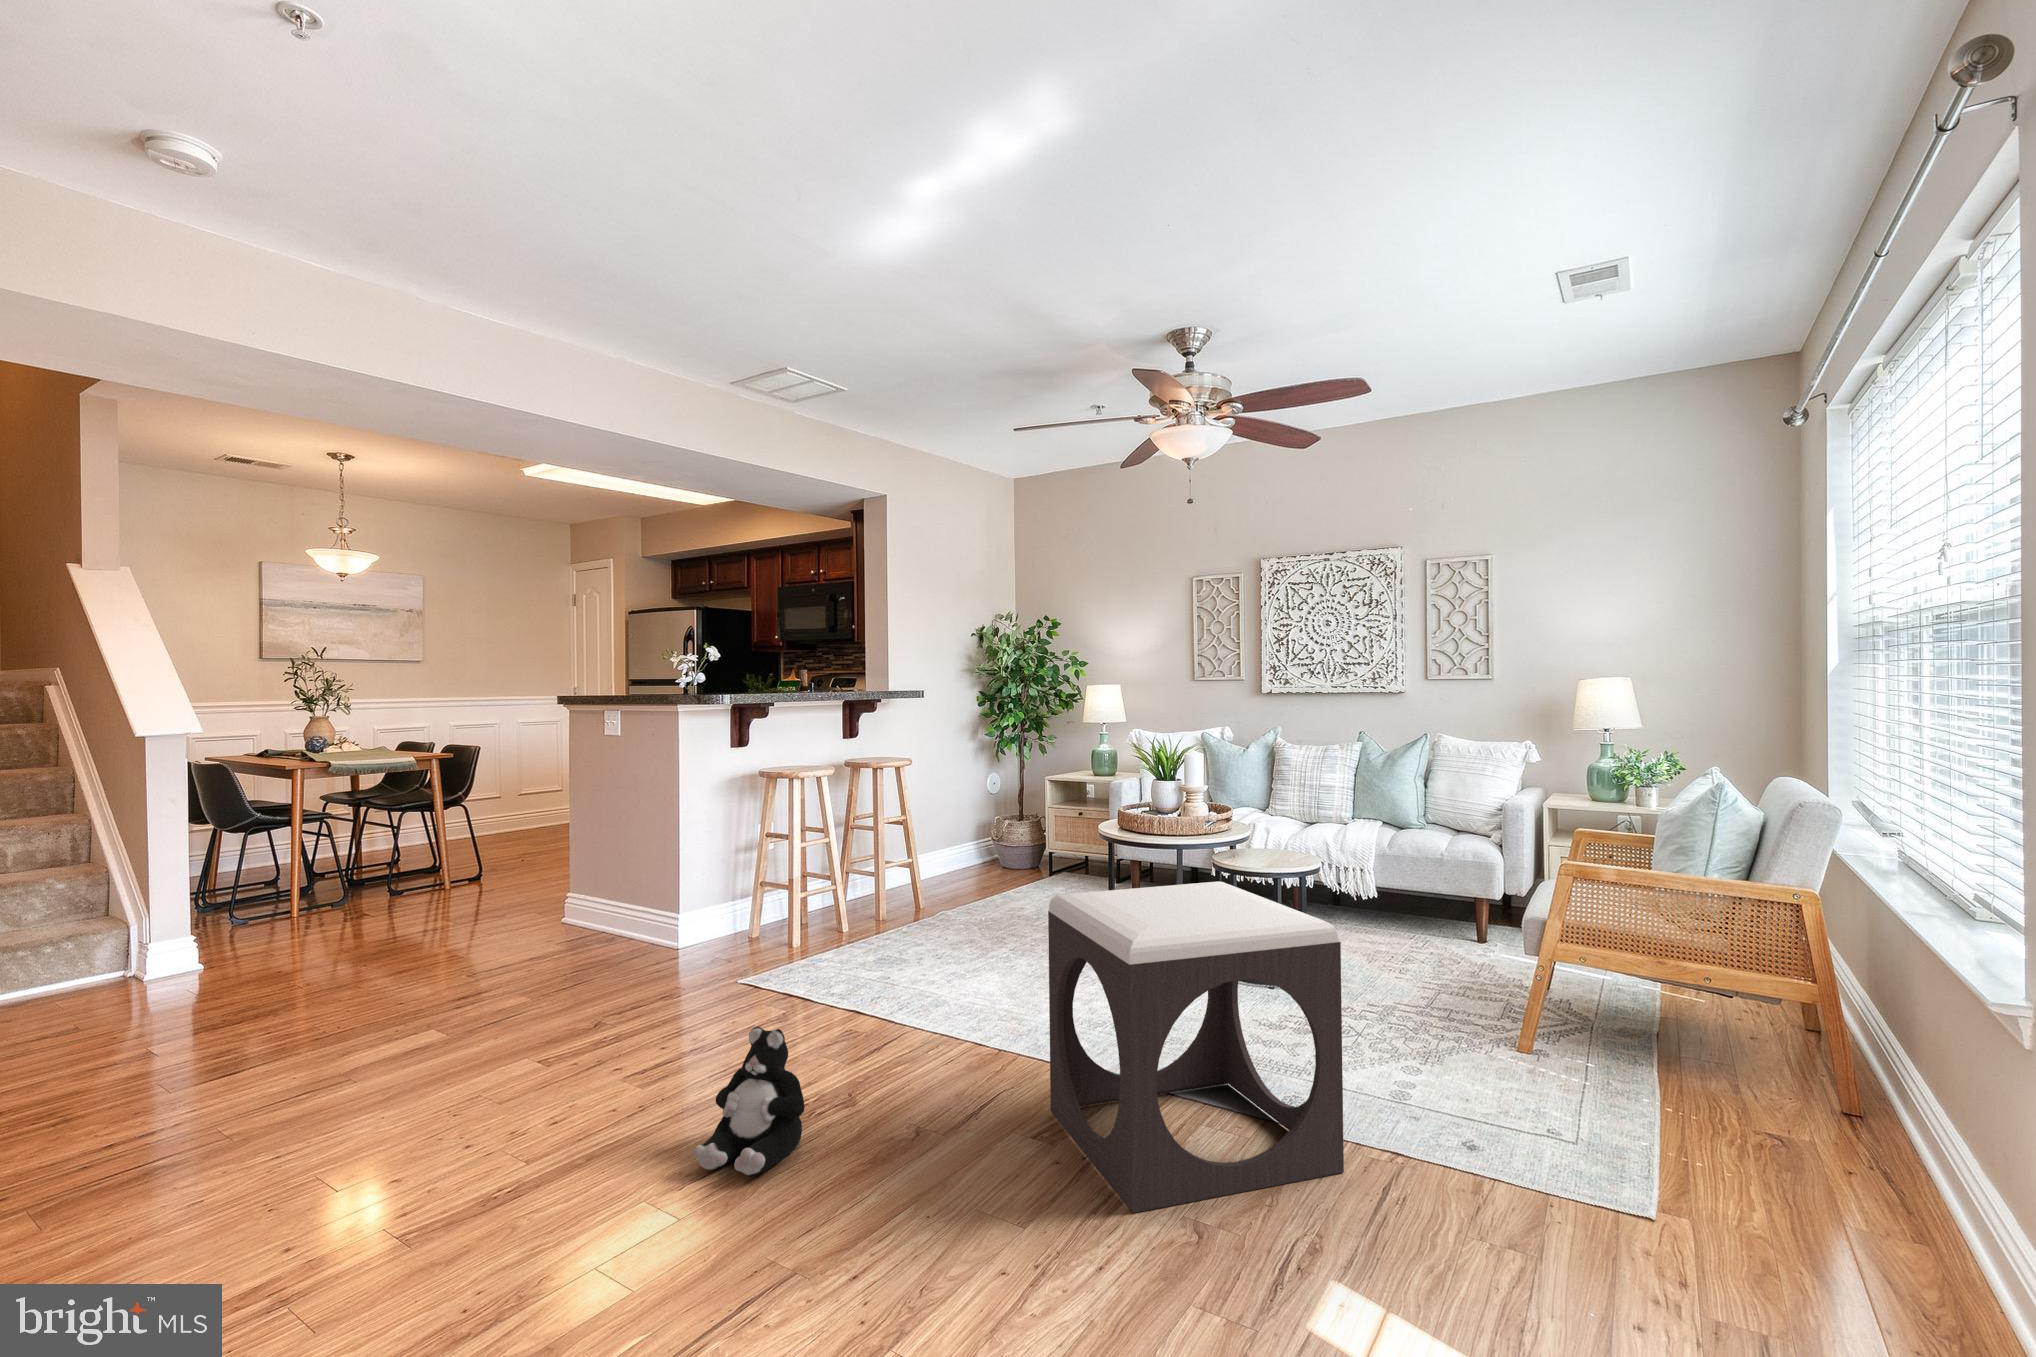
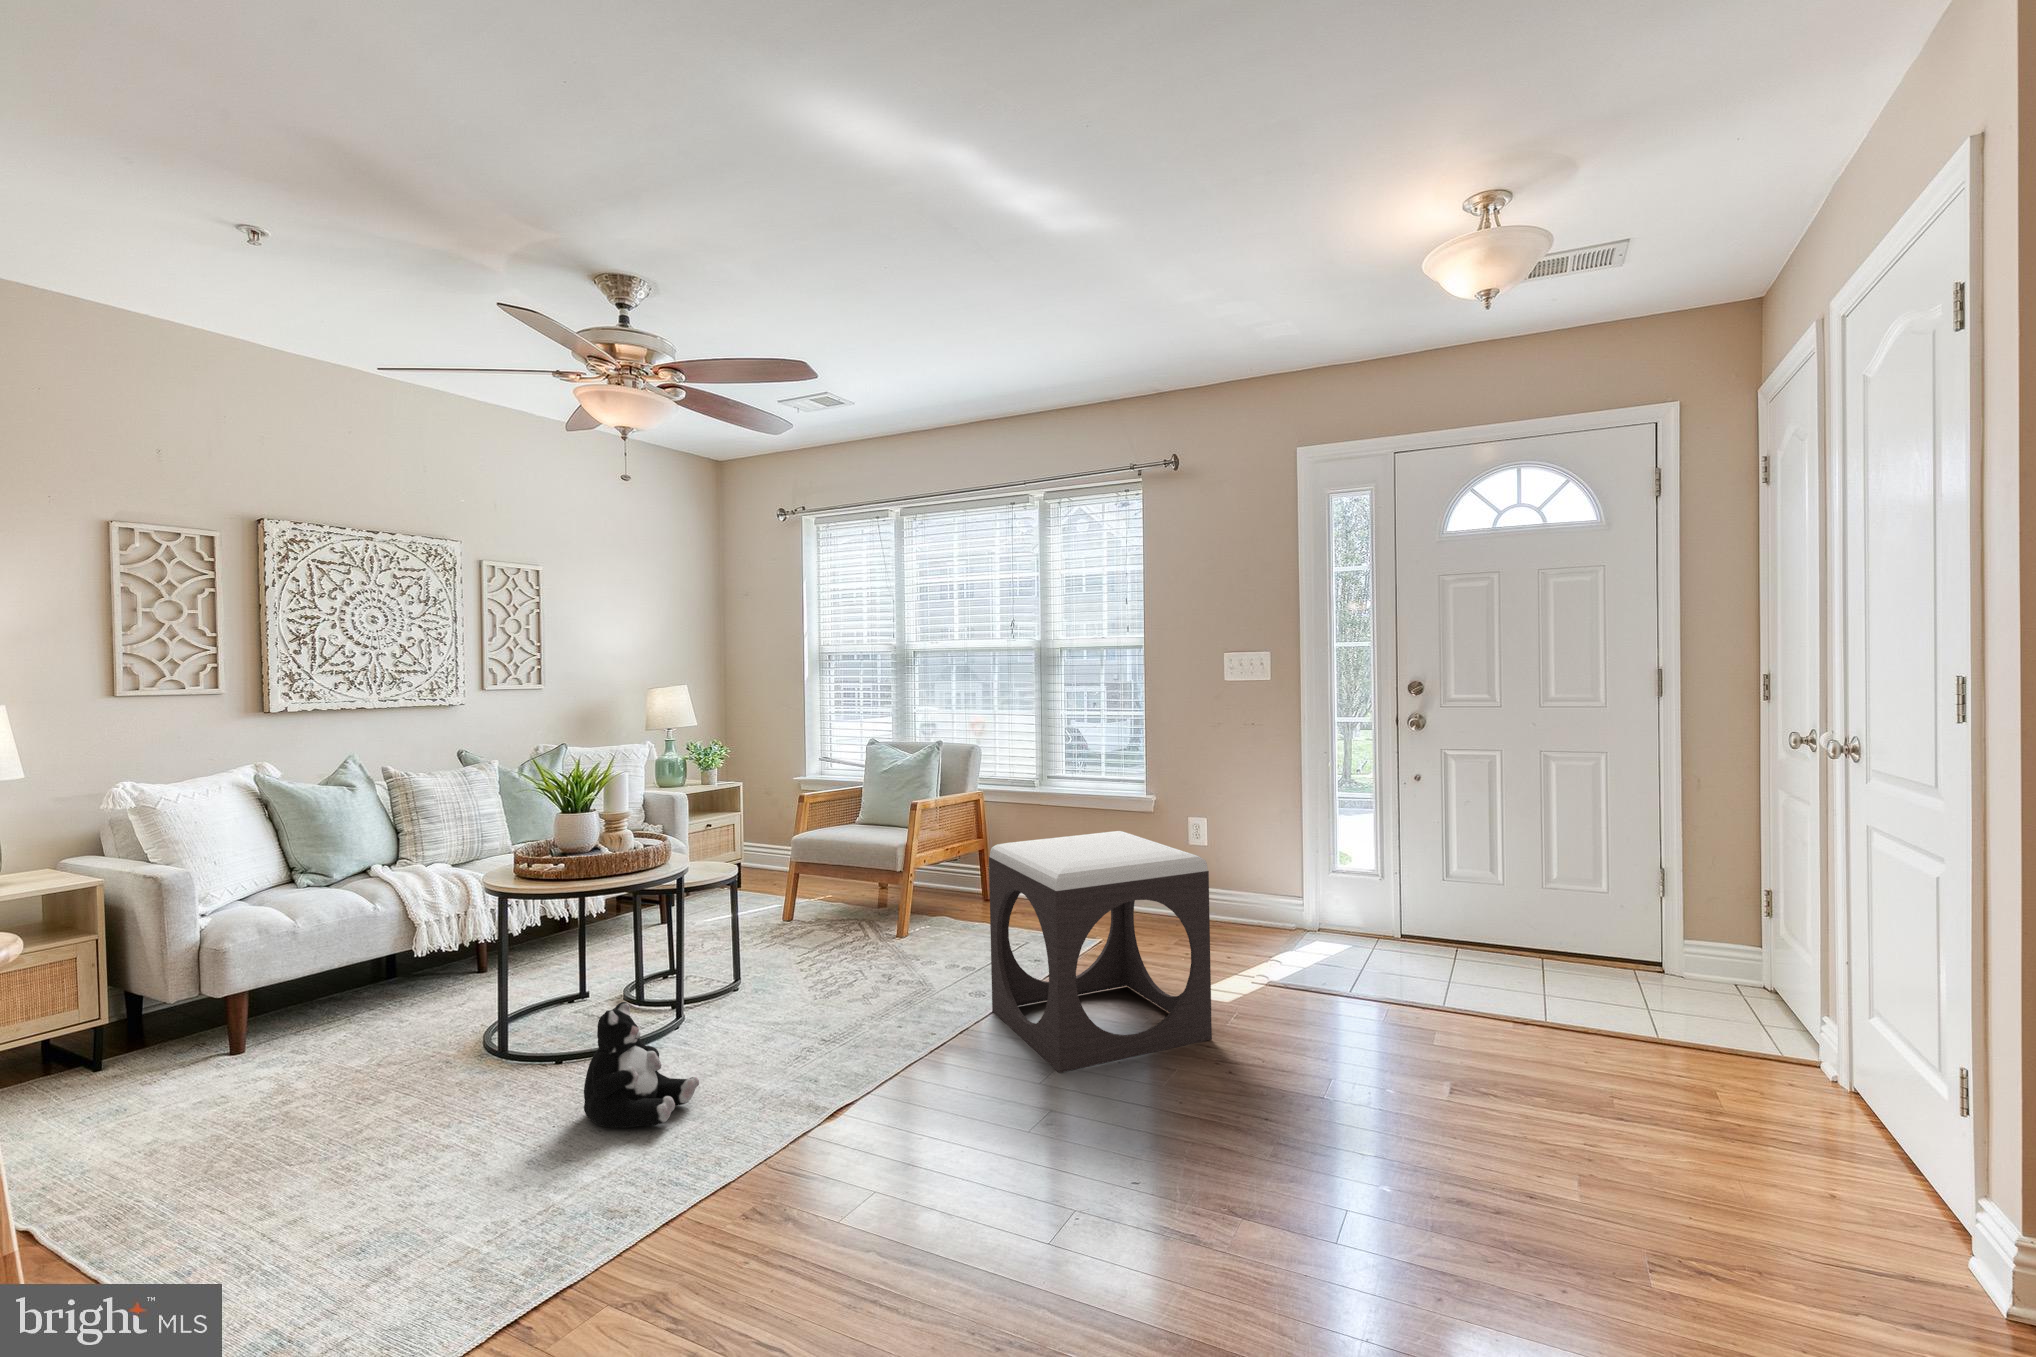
plush toy: present [694,1027,805,1175] -> present [584,1002,699,1128]

